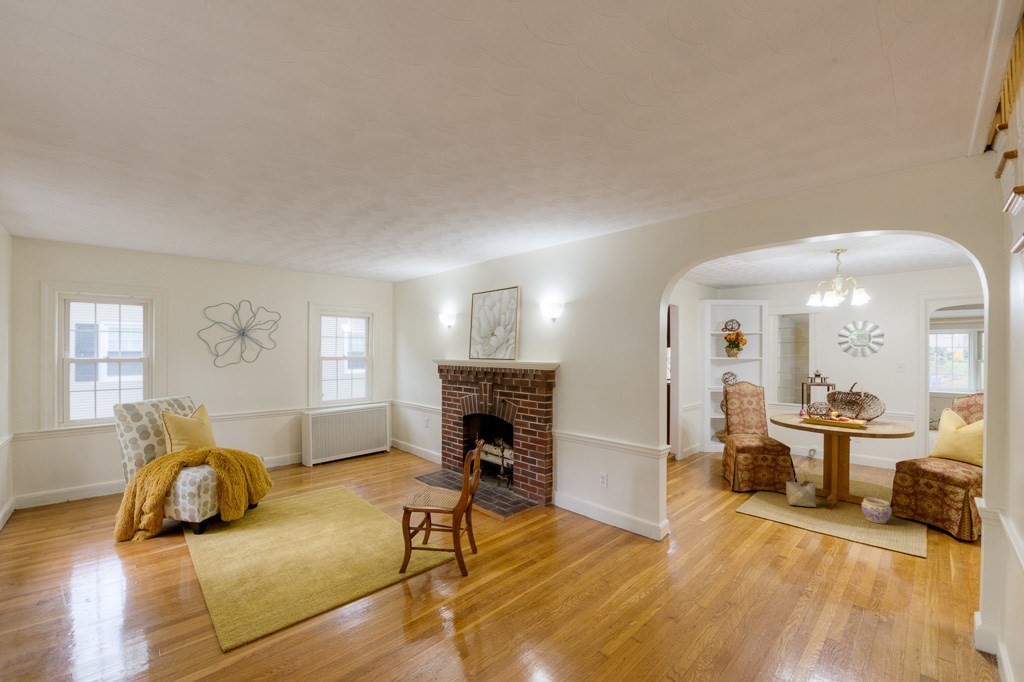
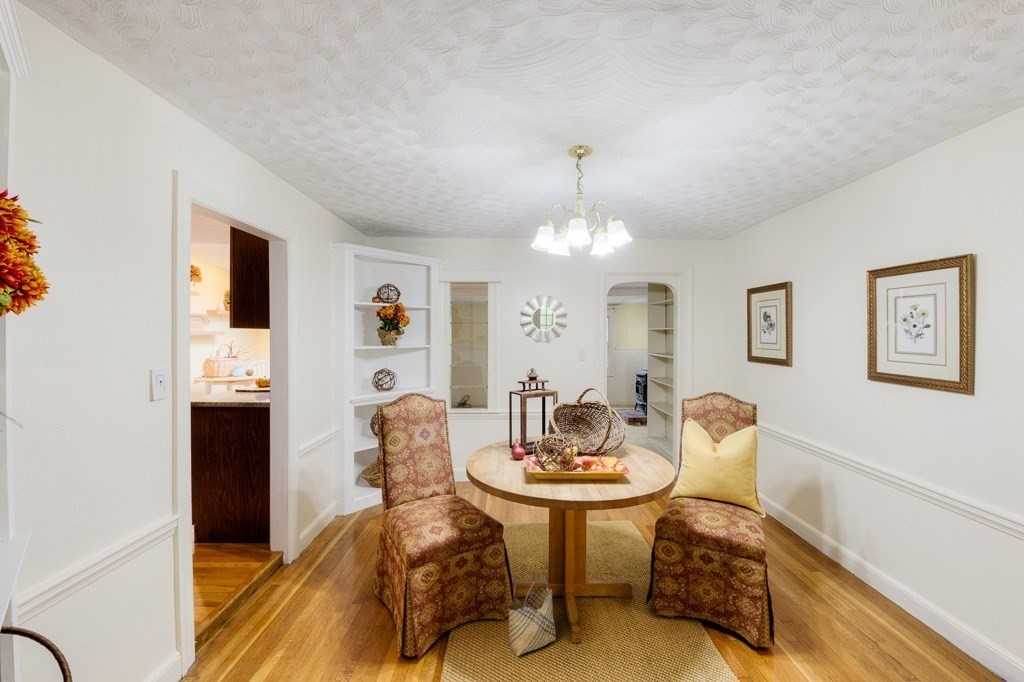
planter: present [862,498,892,524] -> none [623,595,666,649]

